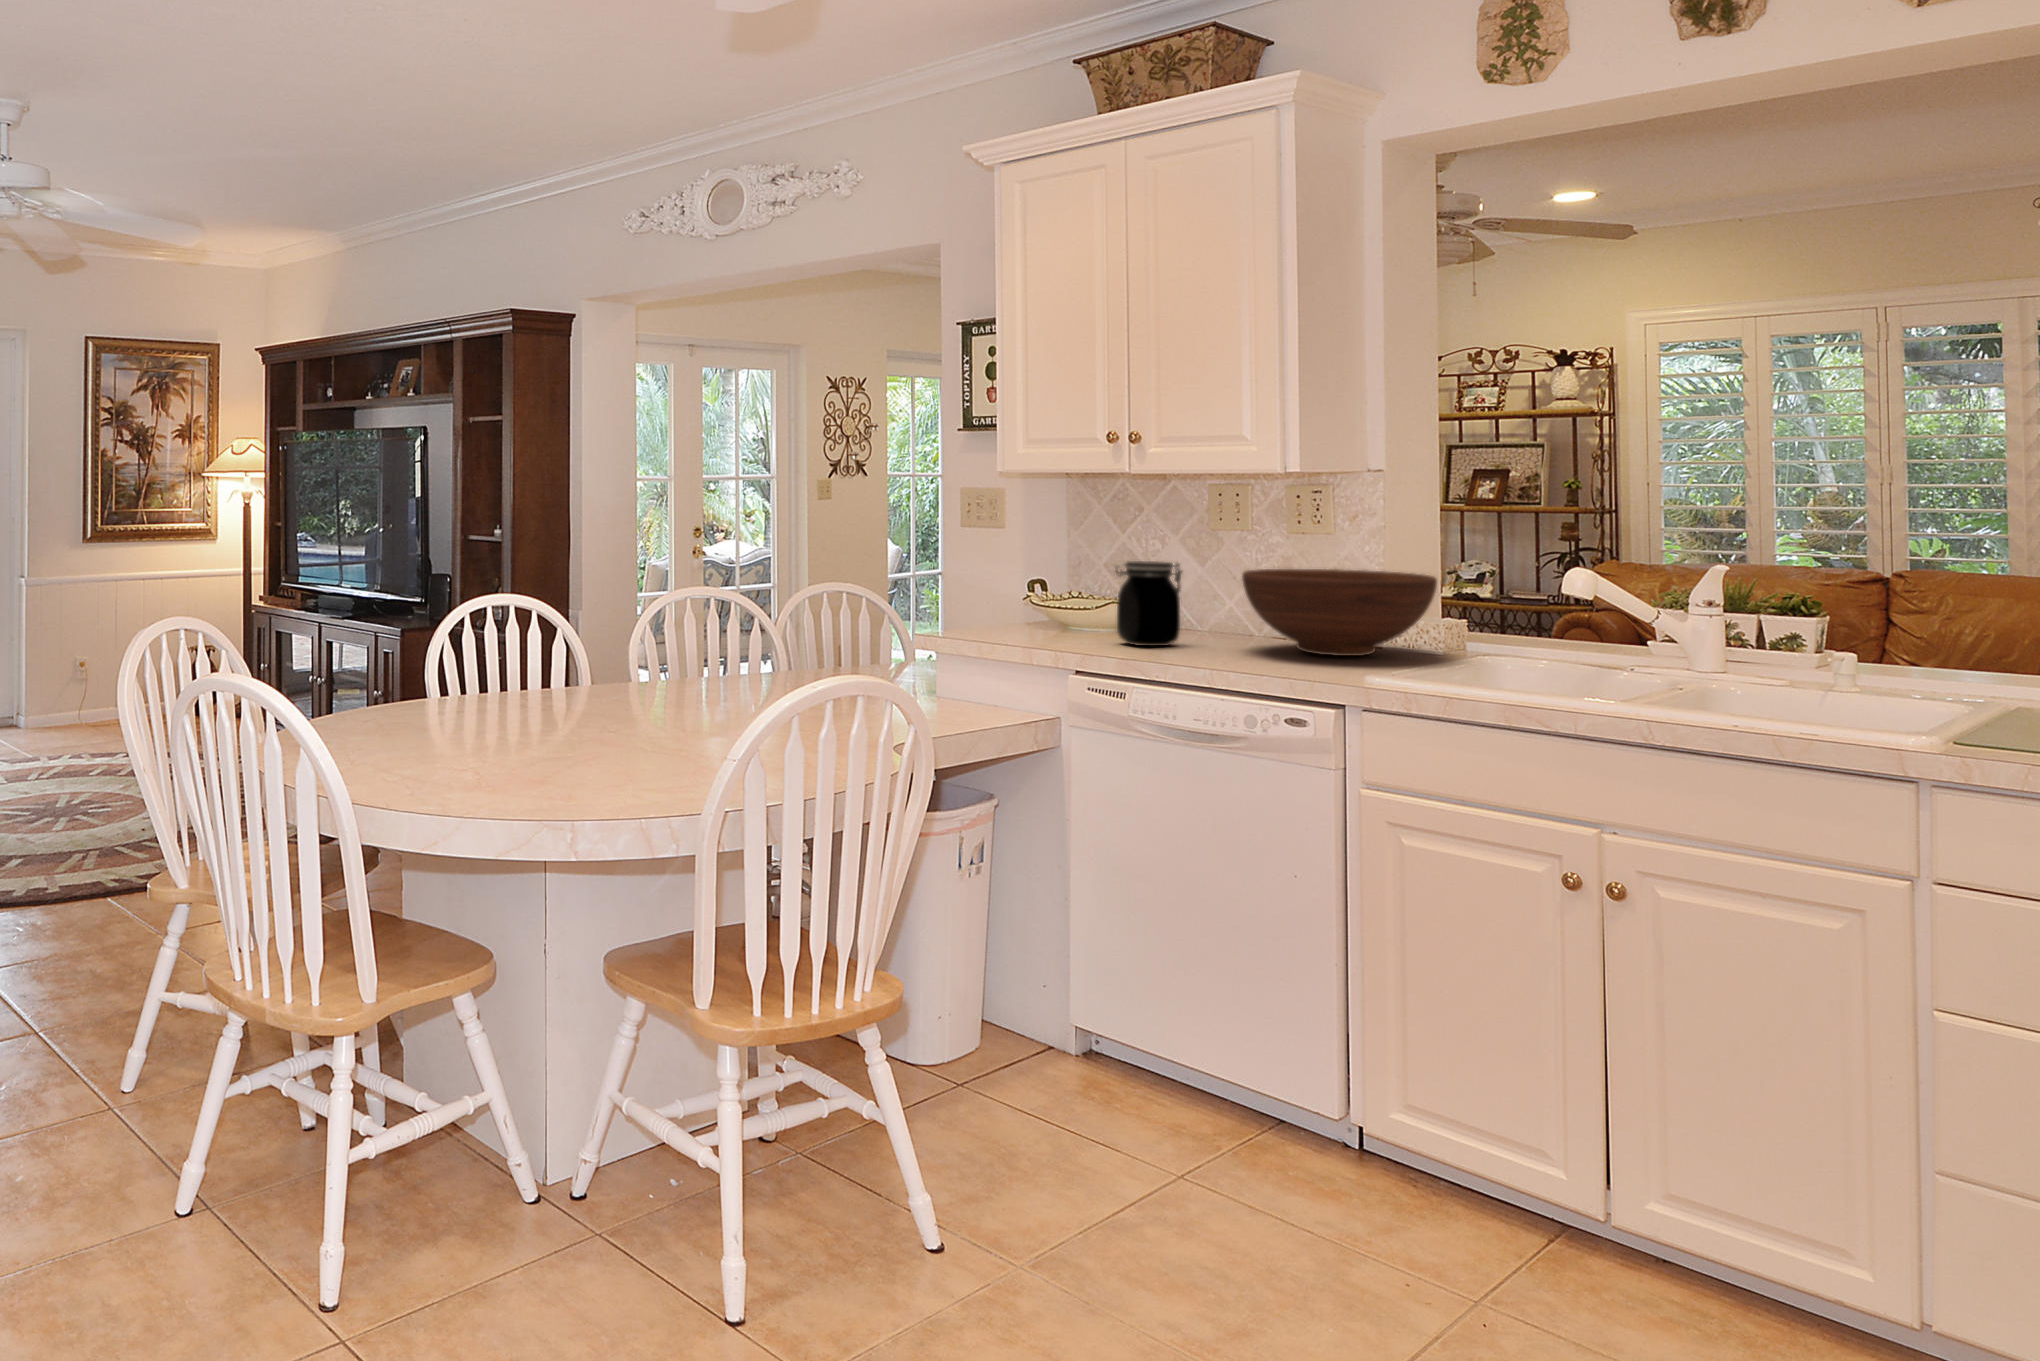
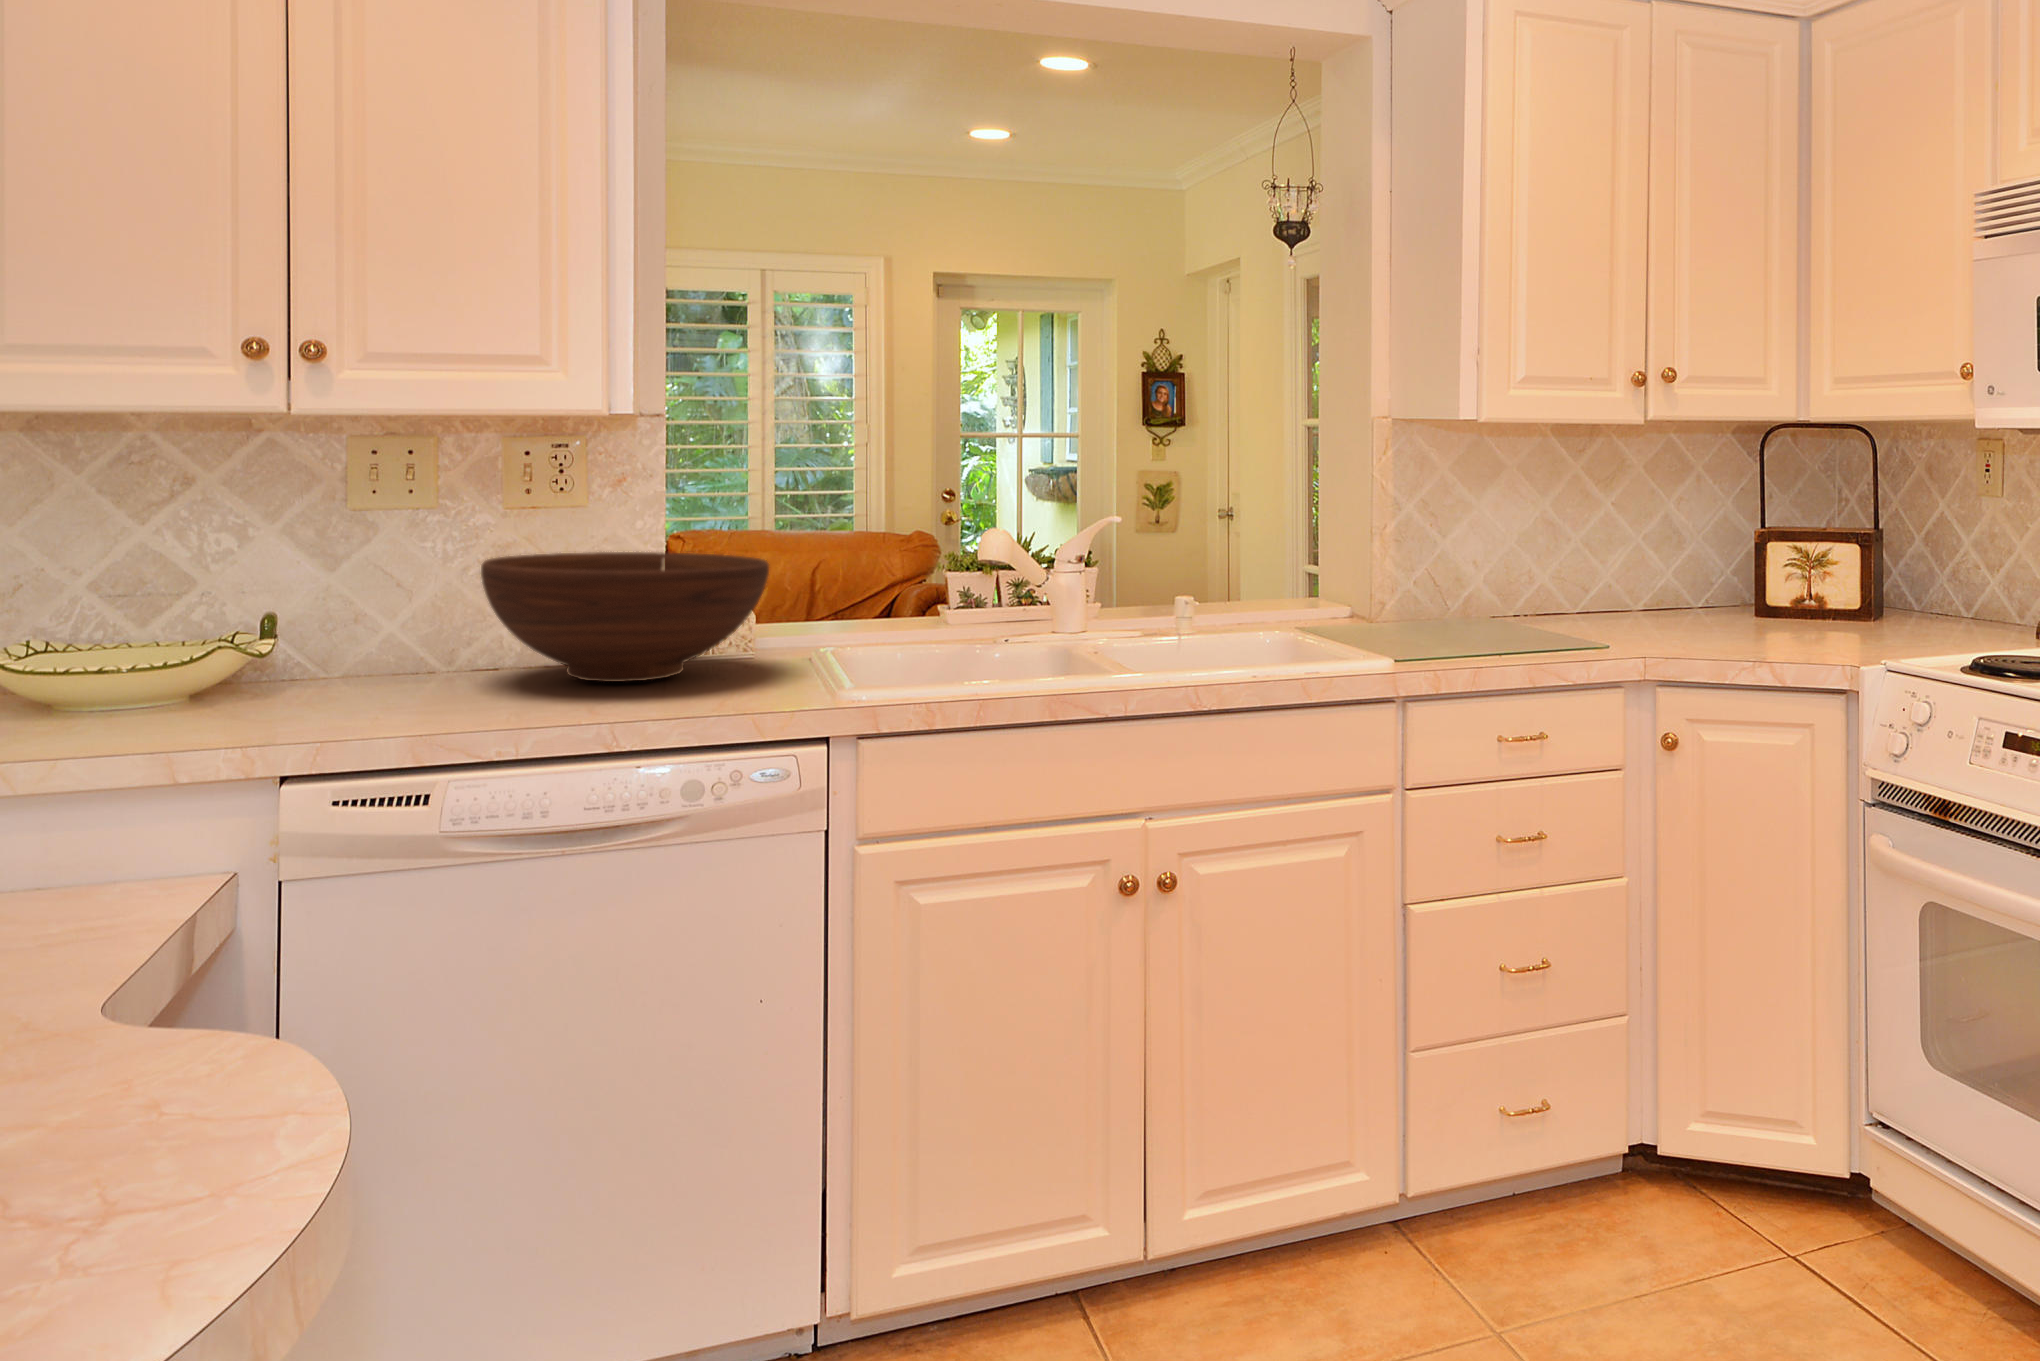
jar: present [1116,561,1182,646] -> none [230,551,367,702]

